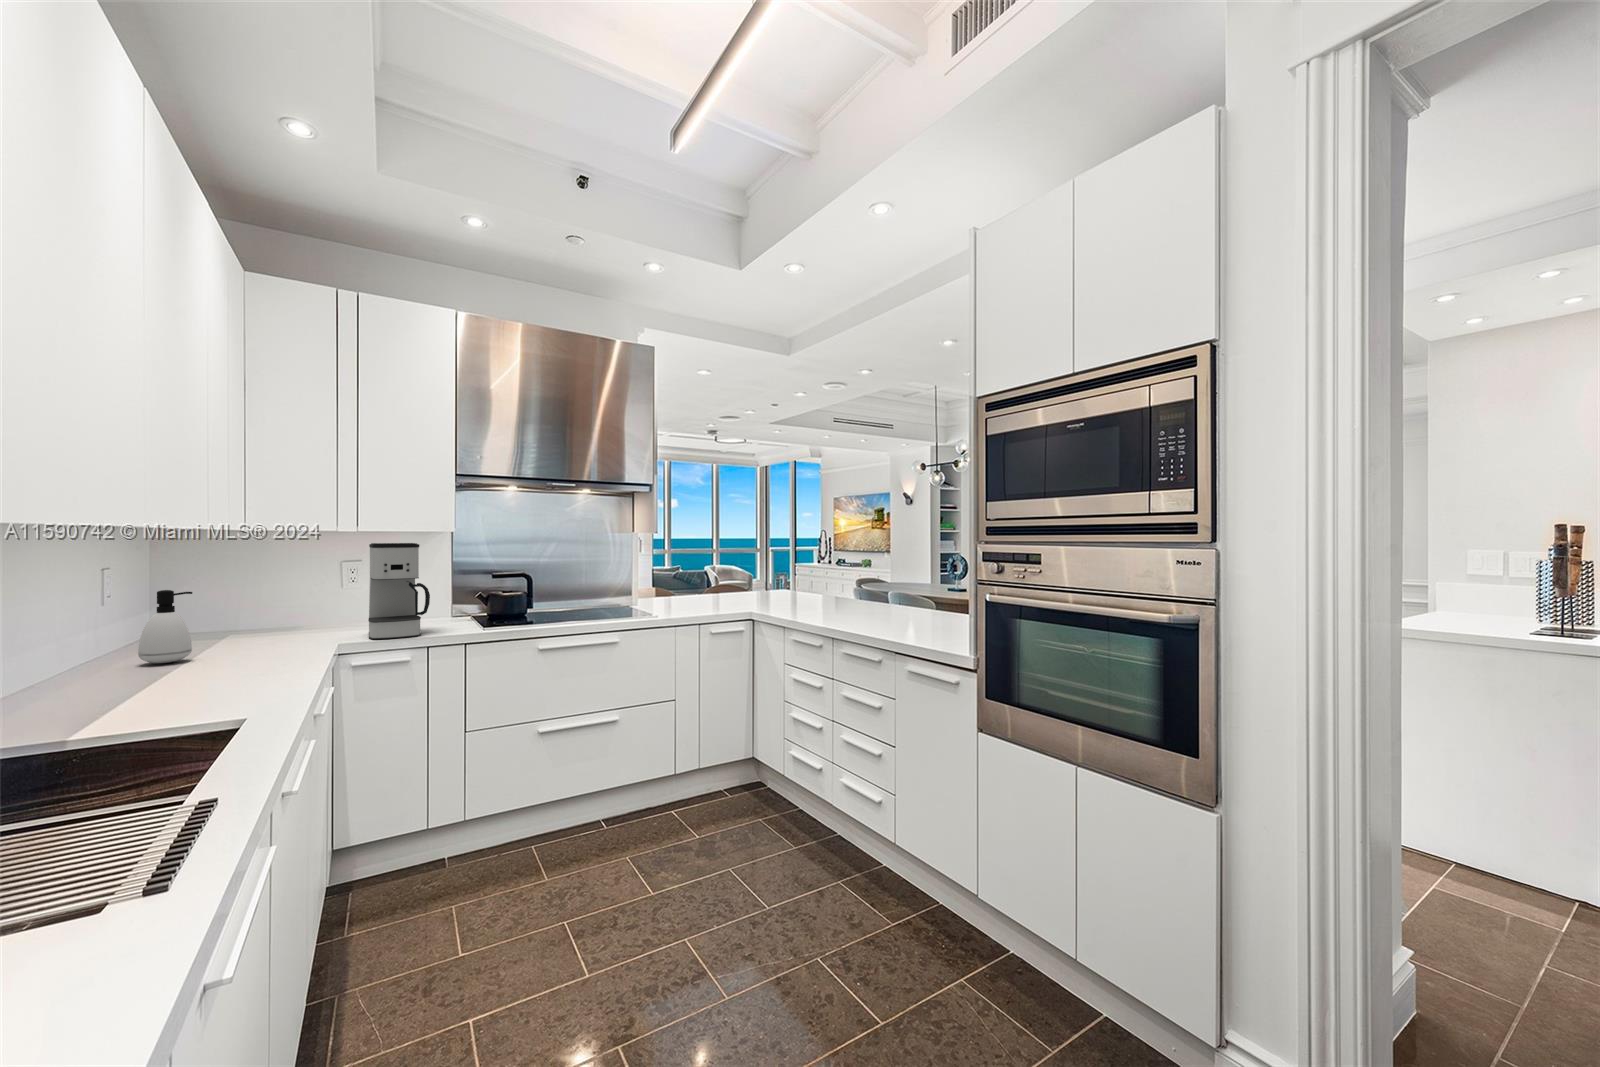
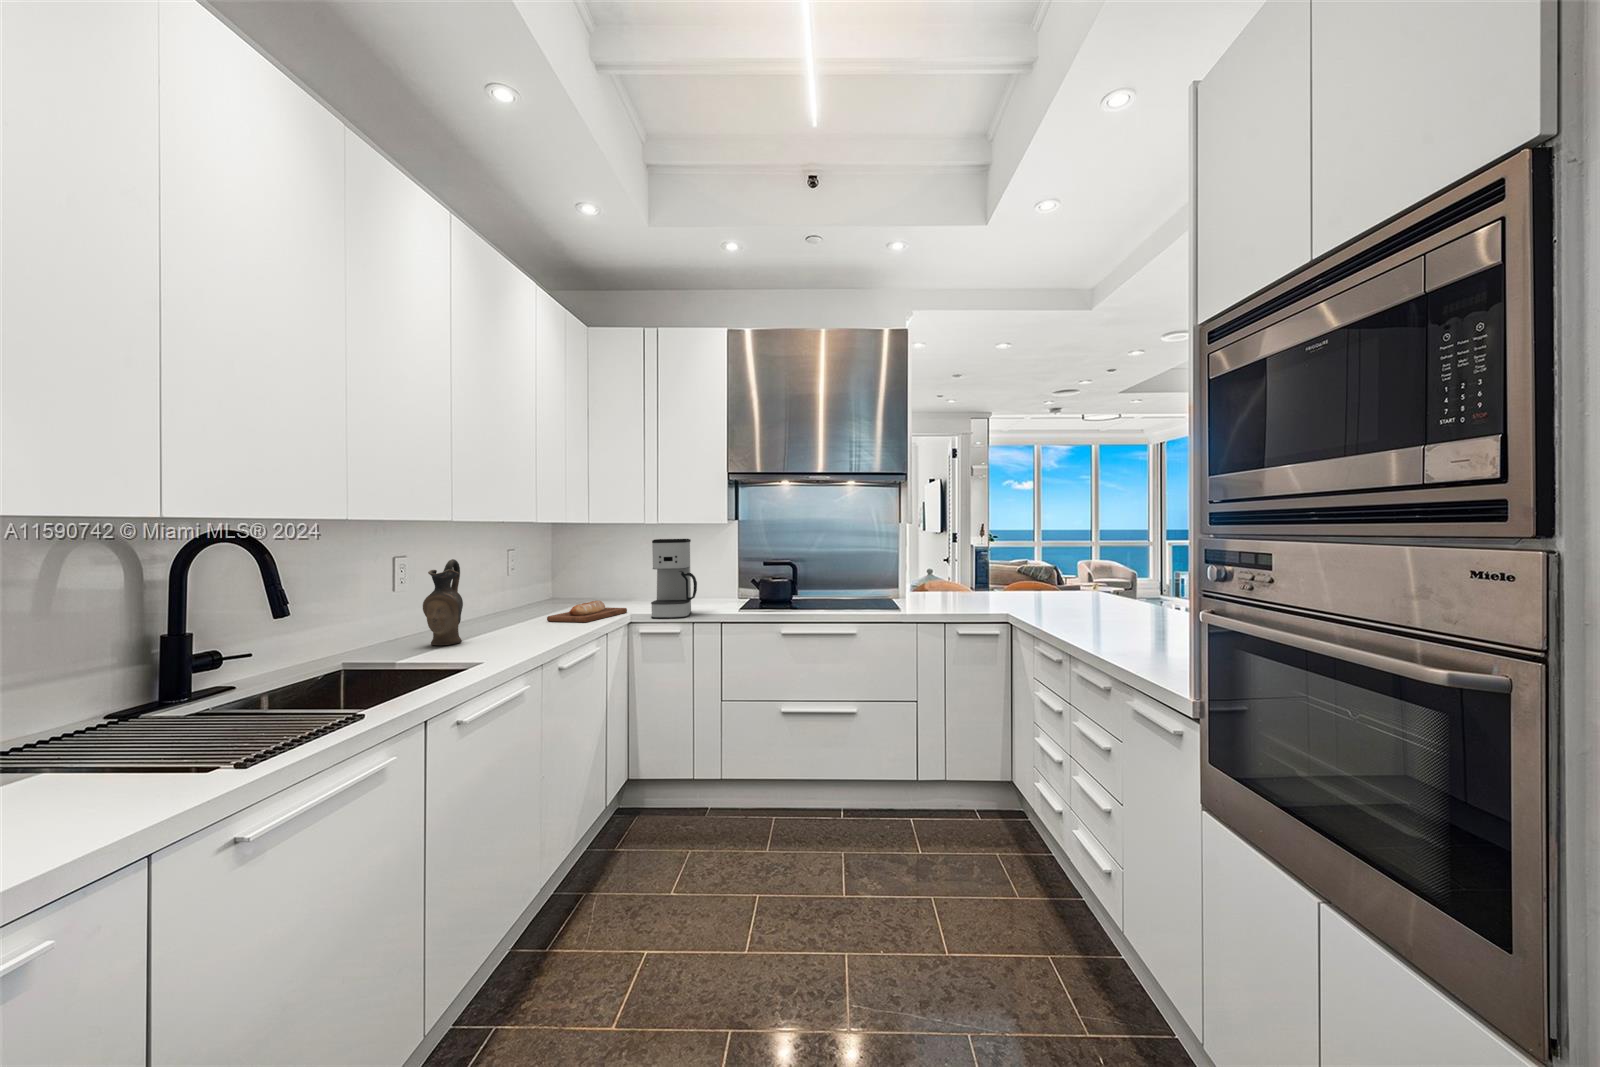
ceramic pitcher: none [47,571,121,700] -> present [423,559,463,645]
soap dispenser: present [138,590,192,663] -> none [504,573,534,625]
bread loaf: none [207,623,317,654] -> present [547,601,627,622]

